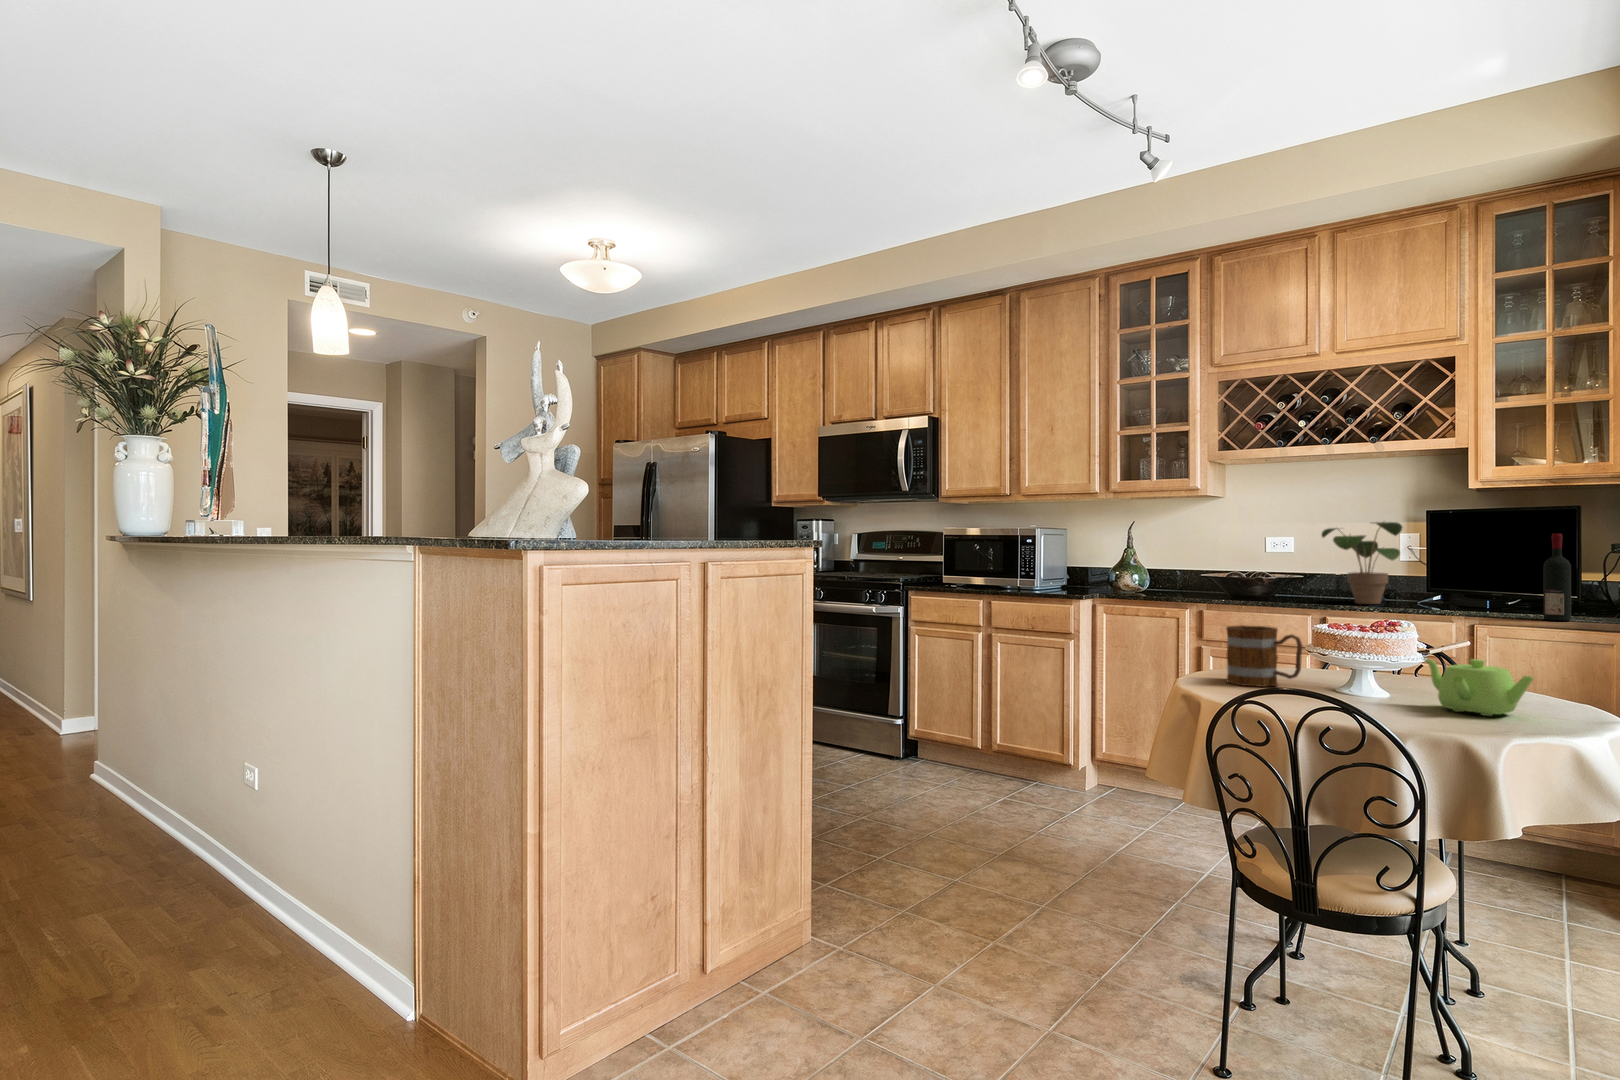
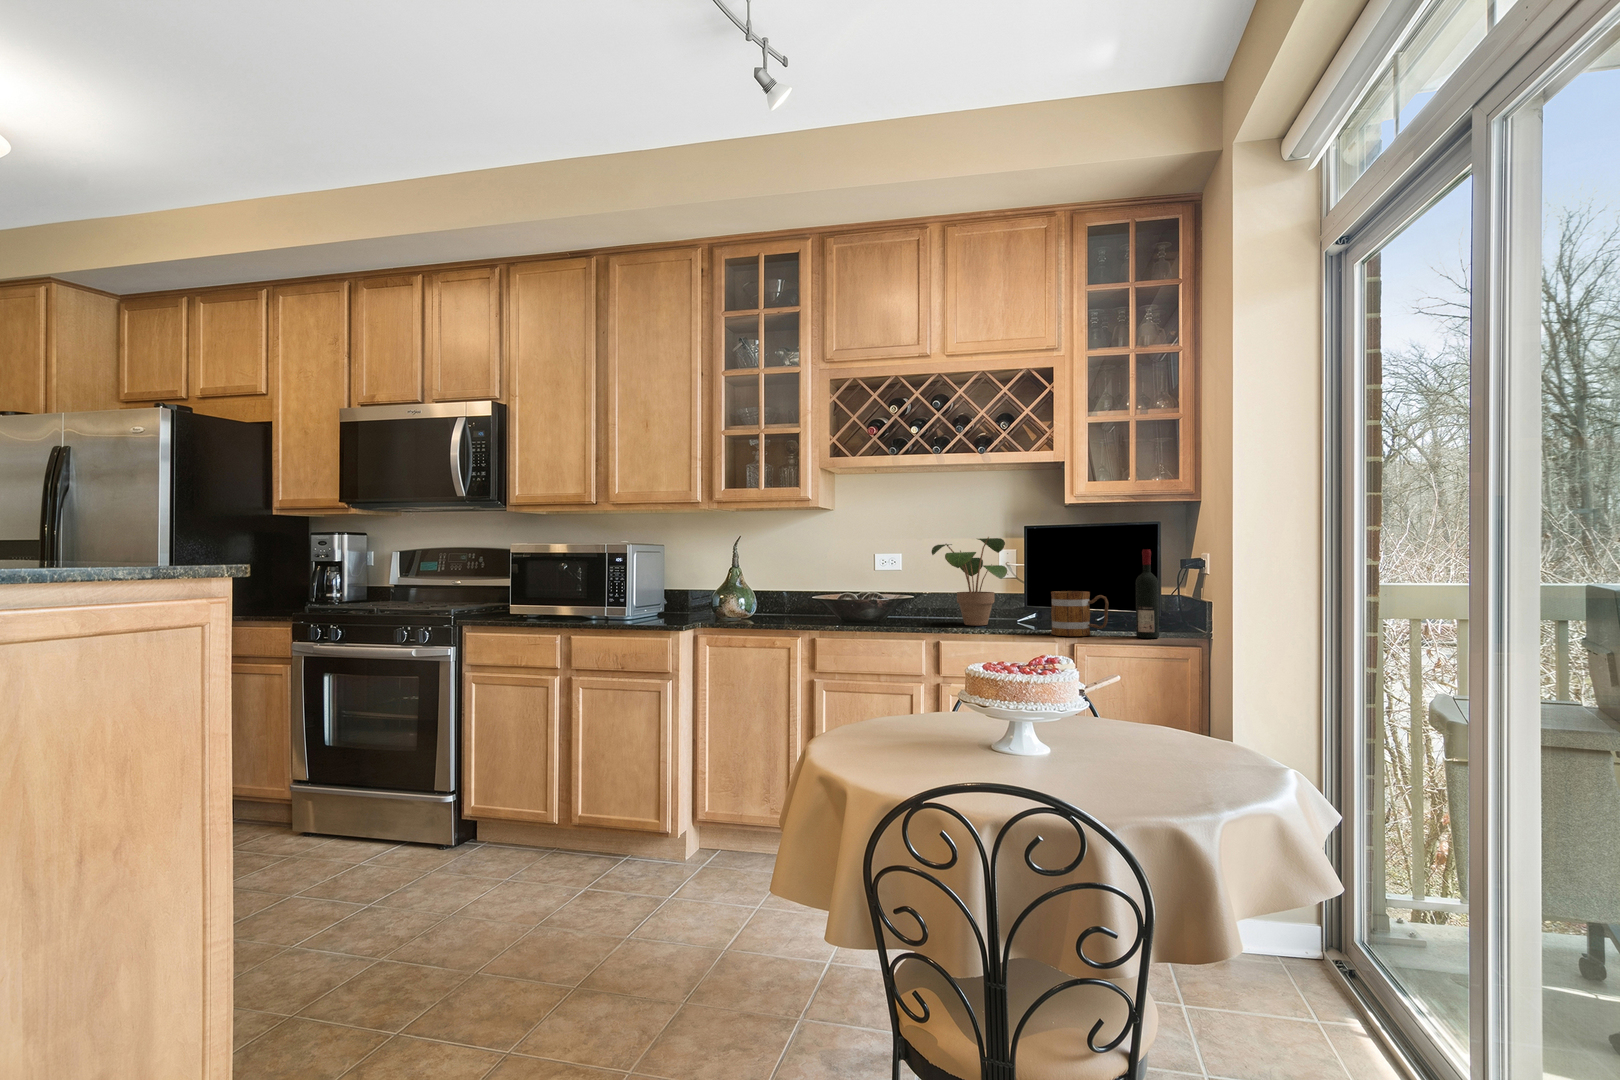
mug: present [1226,625,1302,687] -> present [1051,591,1109,636]
teapot: present [1424,658,1534,716] -> none [1093,703,1220,776]

